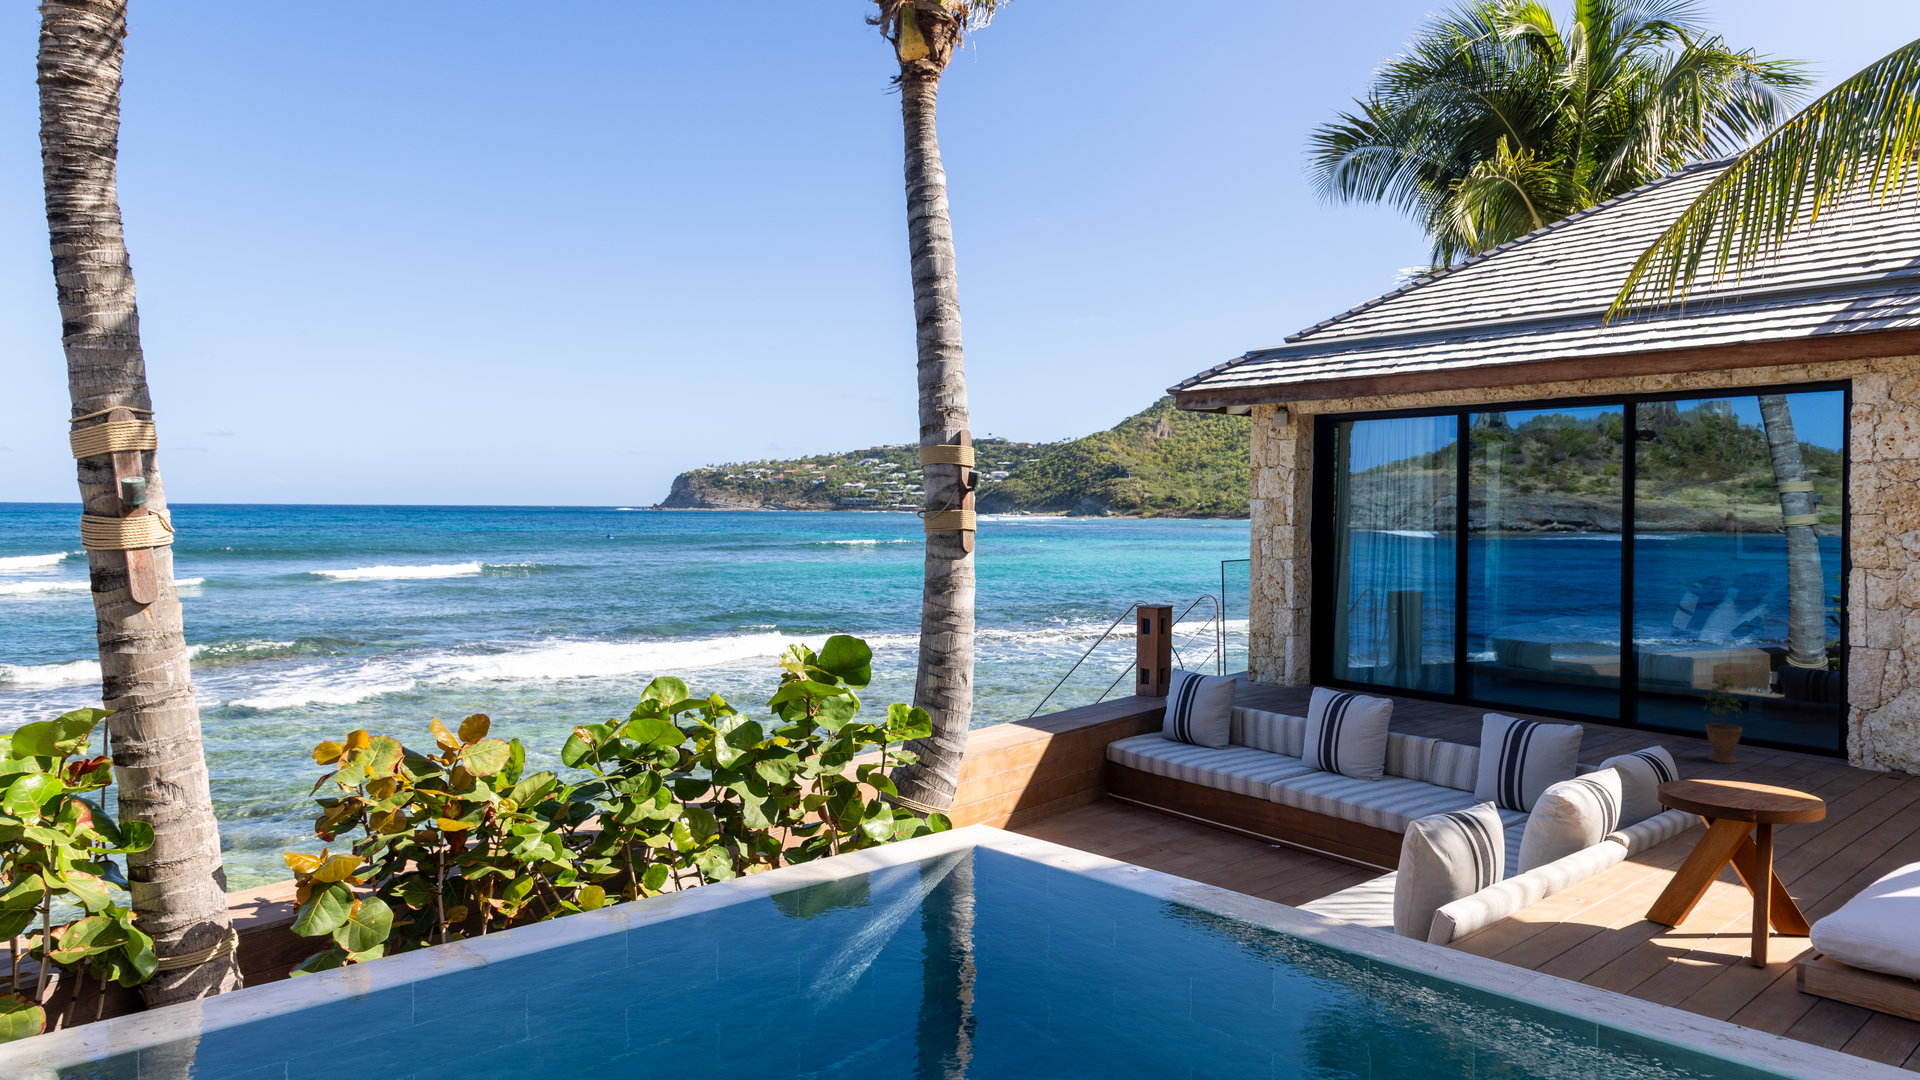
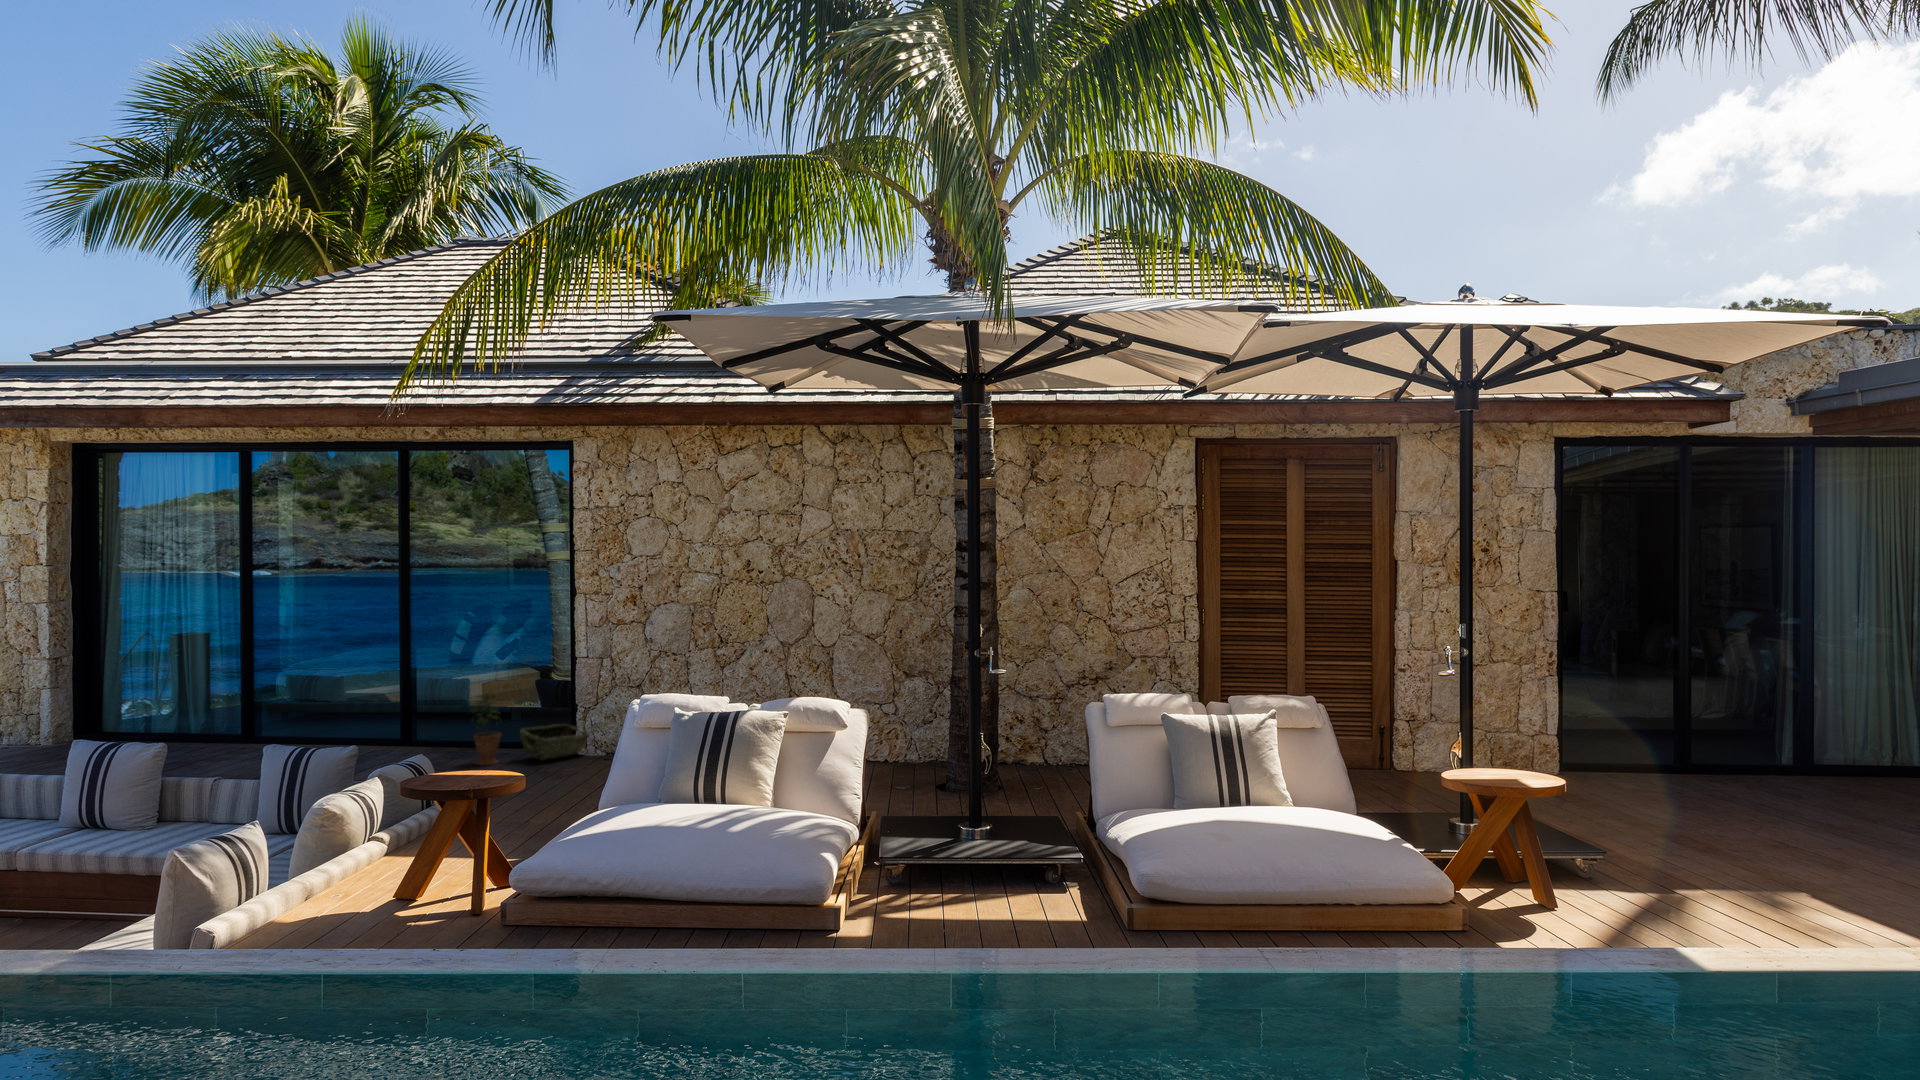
woven basket: none [1767,726,1868,770] -> present [520,724,589,760]

